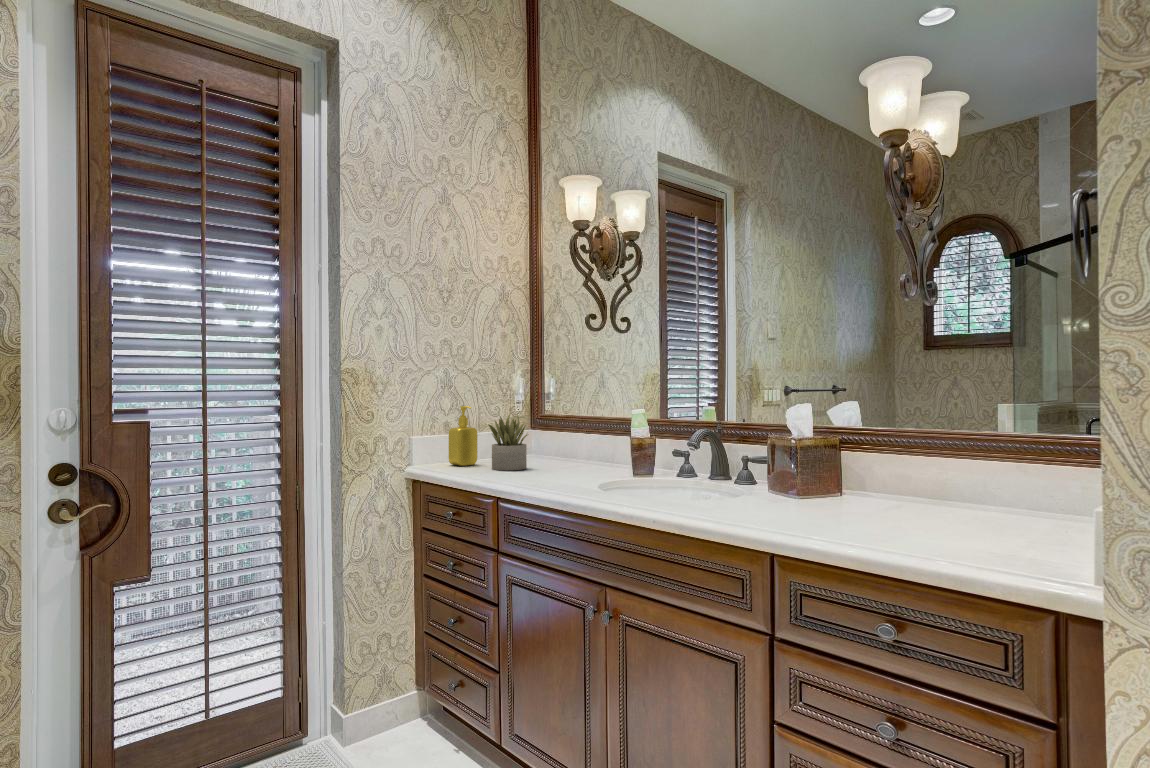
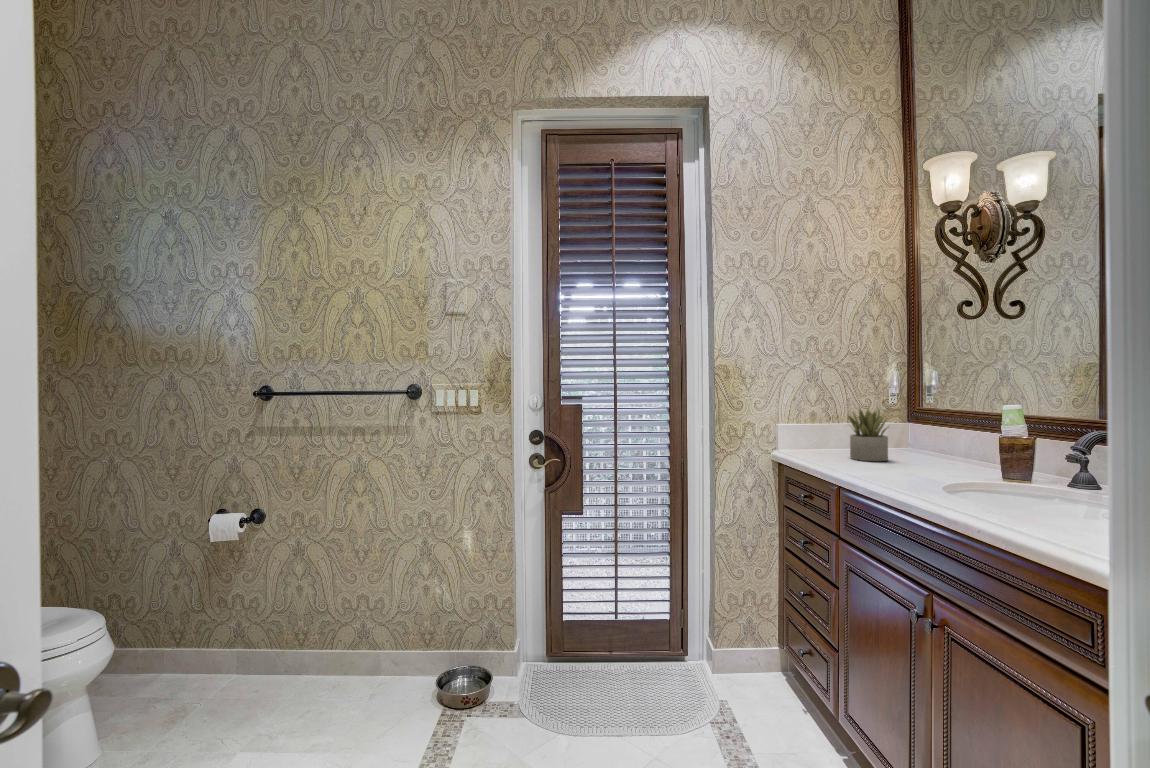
soap dispenser: present [449,406,478,466] -> none [810,397,839,453]

